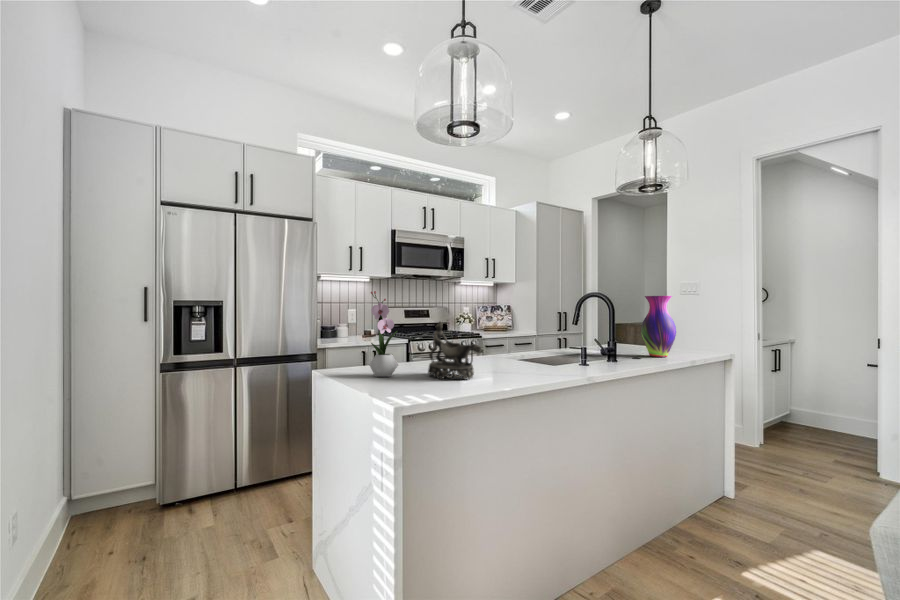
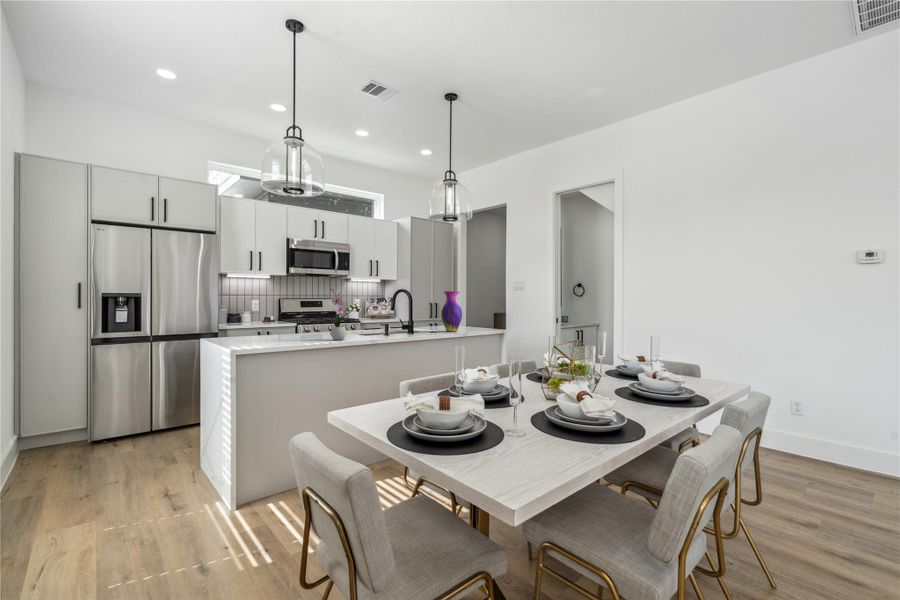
flower arrangement: present [369,291,398,377] -> present [330,289,348,340]
decorative bowl: present [428,321,481,379] -> none [272,306,300,341]

